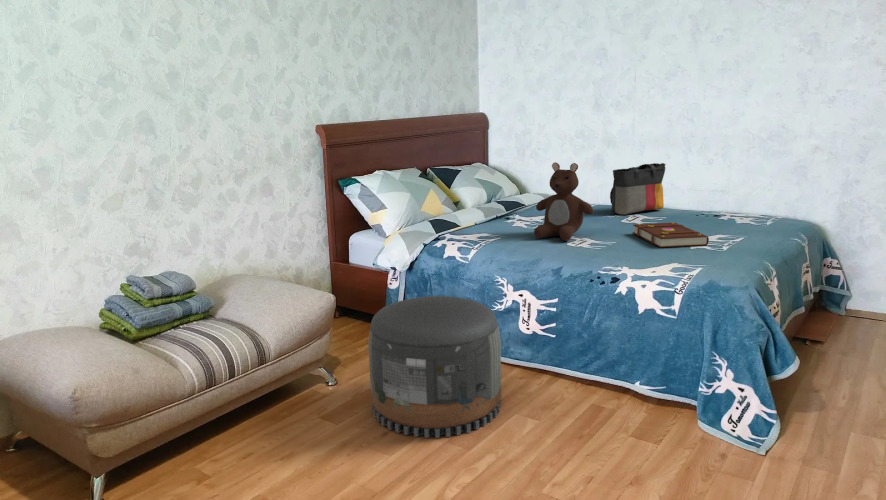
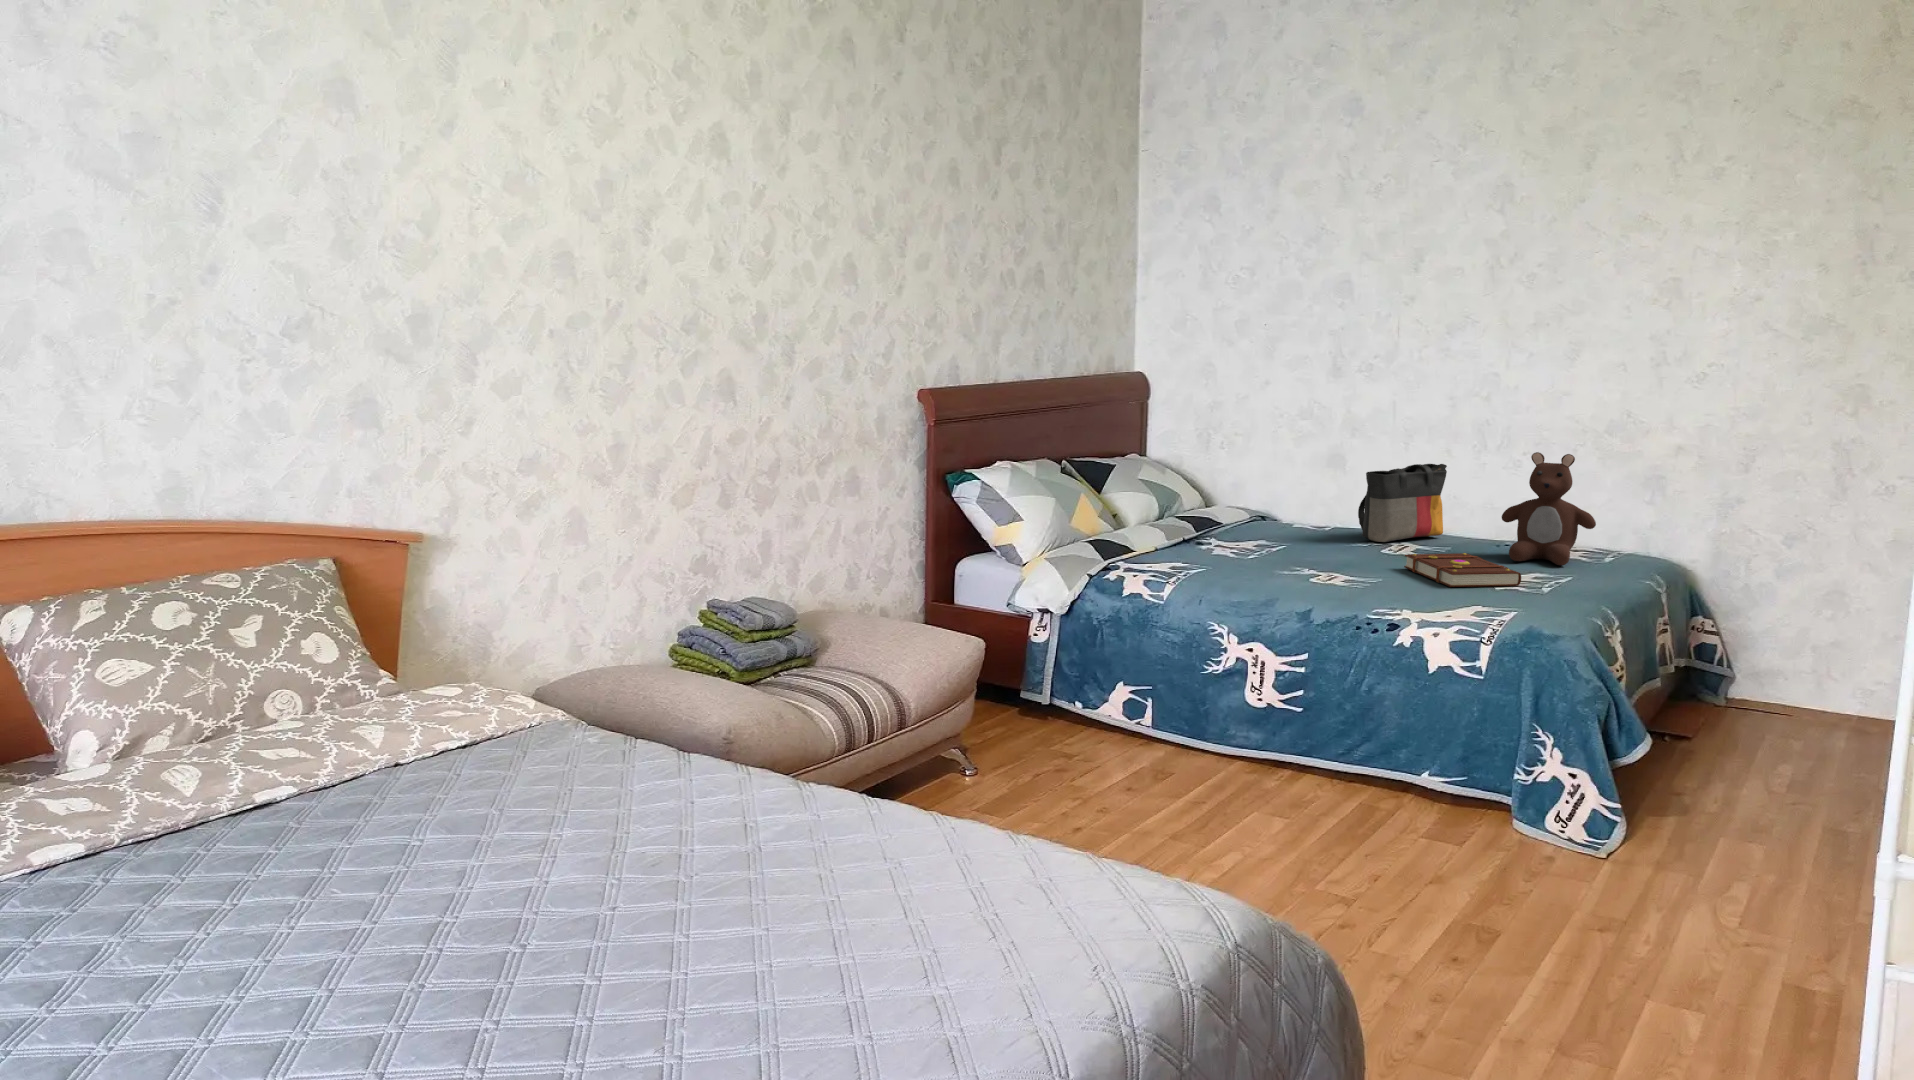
teddy bear: present [534,162,593,241] -> present [1502,452,1596,565]
pouf: present [368,296,501,438] -> none [1043,645,1232,836]

